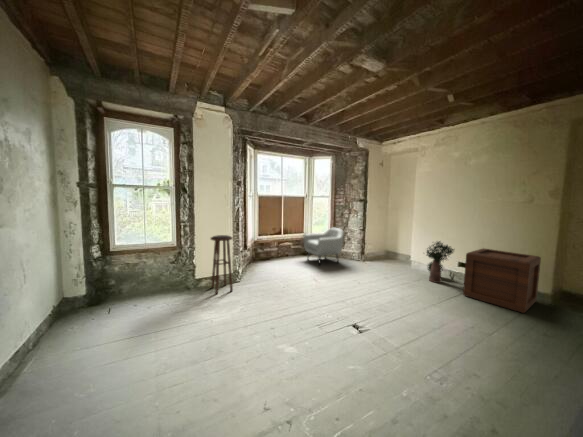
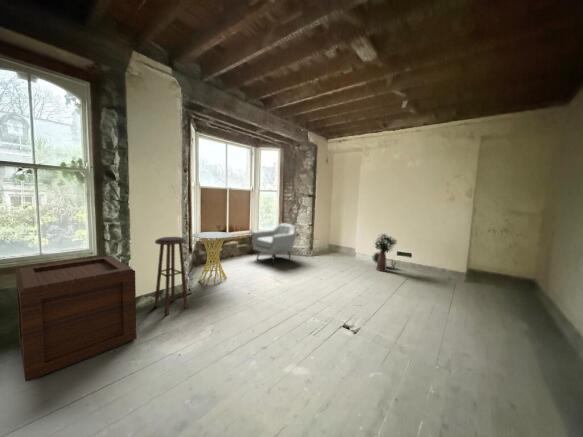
side table: none [245,233,279,276] -> present [192,232,234,284]
wooden crate: present [463,249,541,313] -> present [16,256,136,381]

